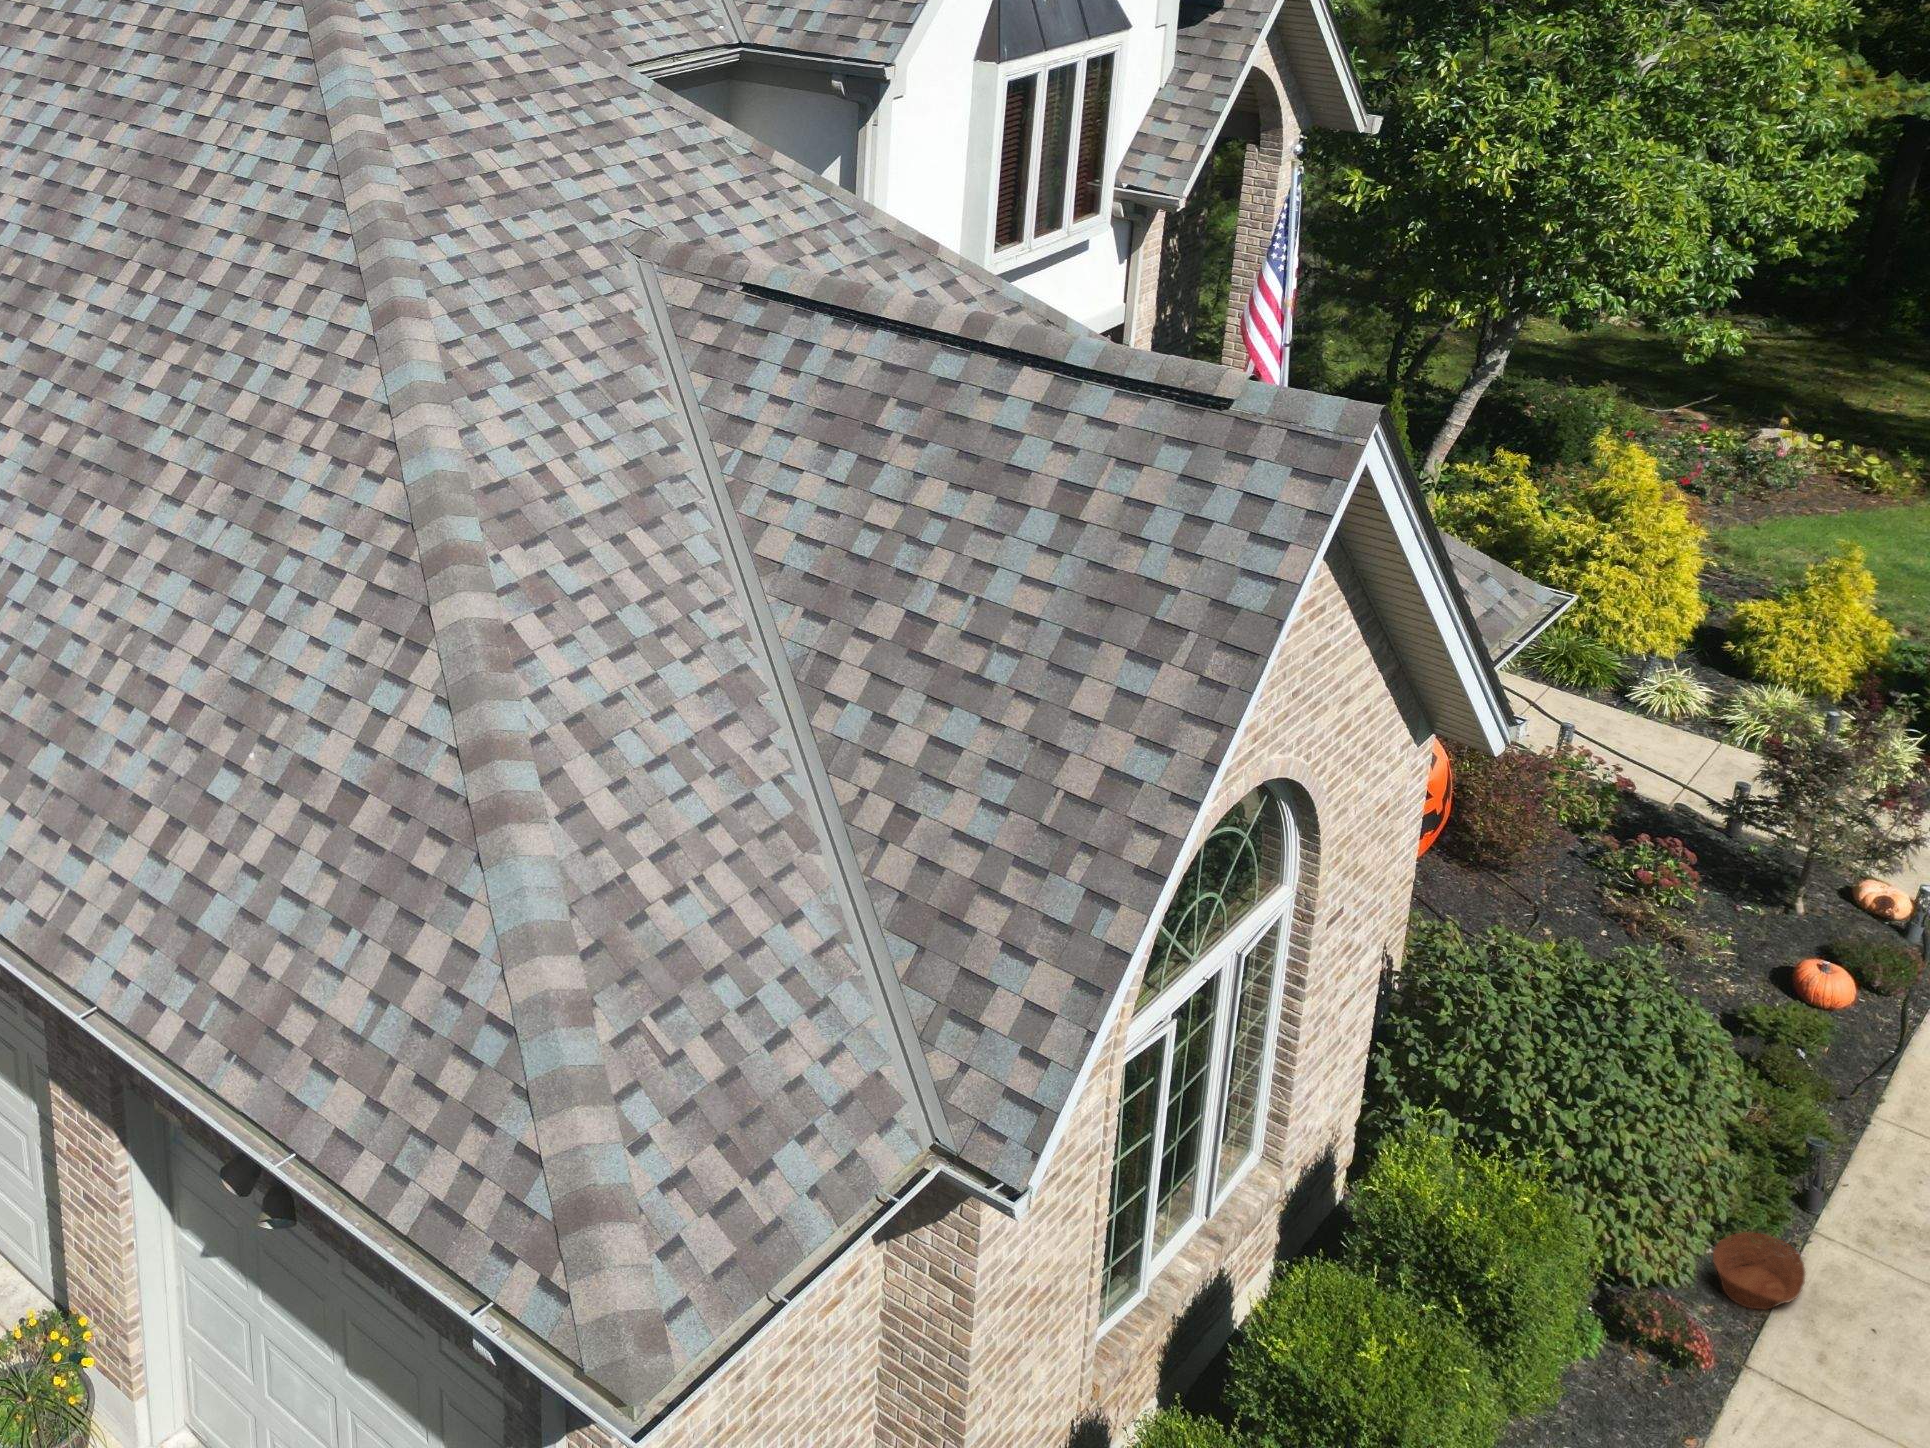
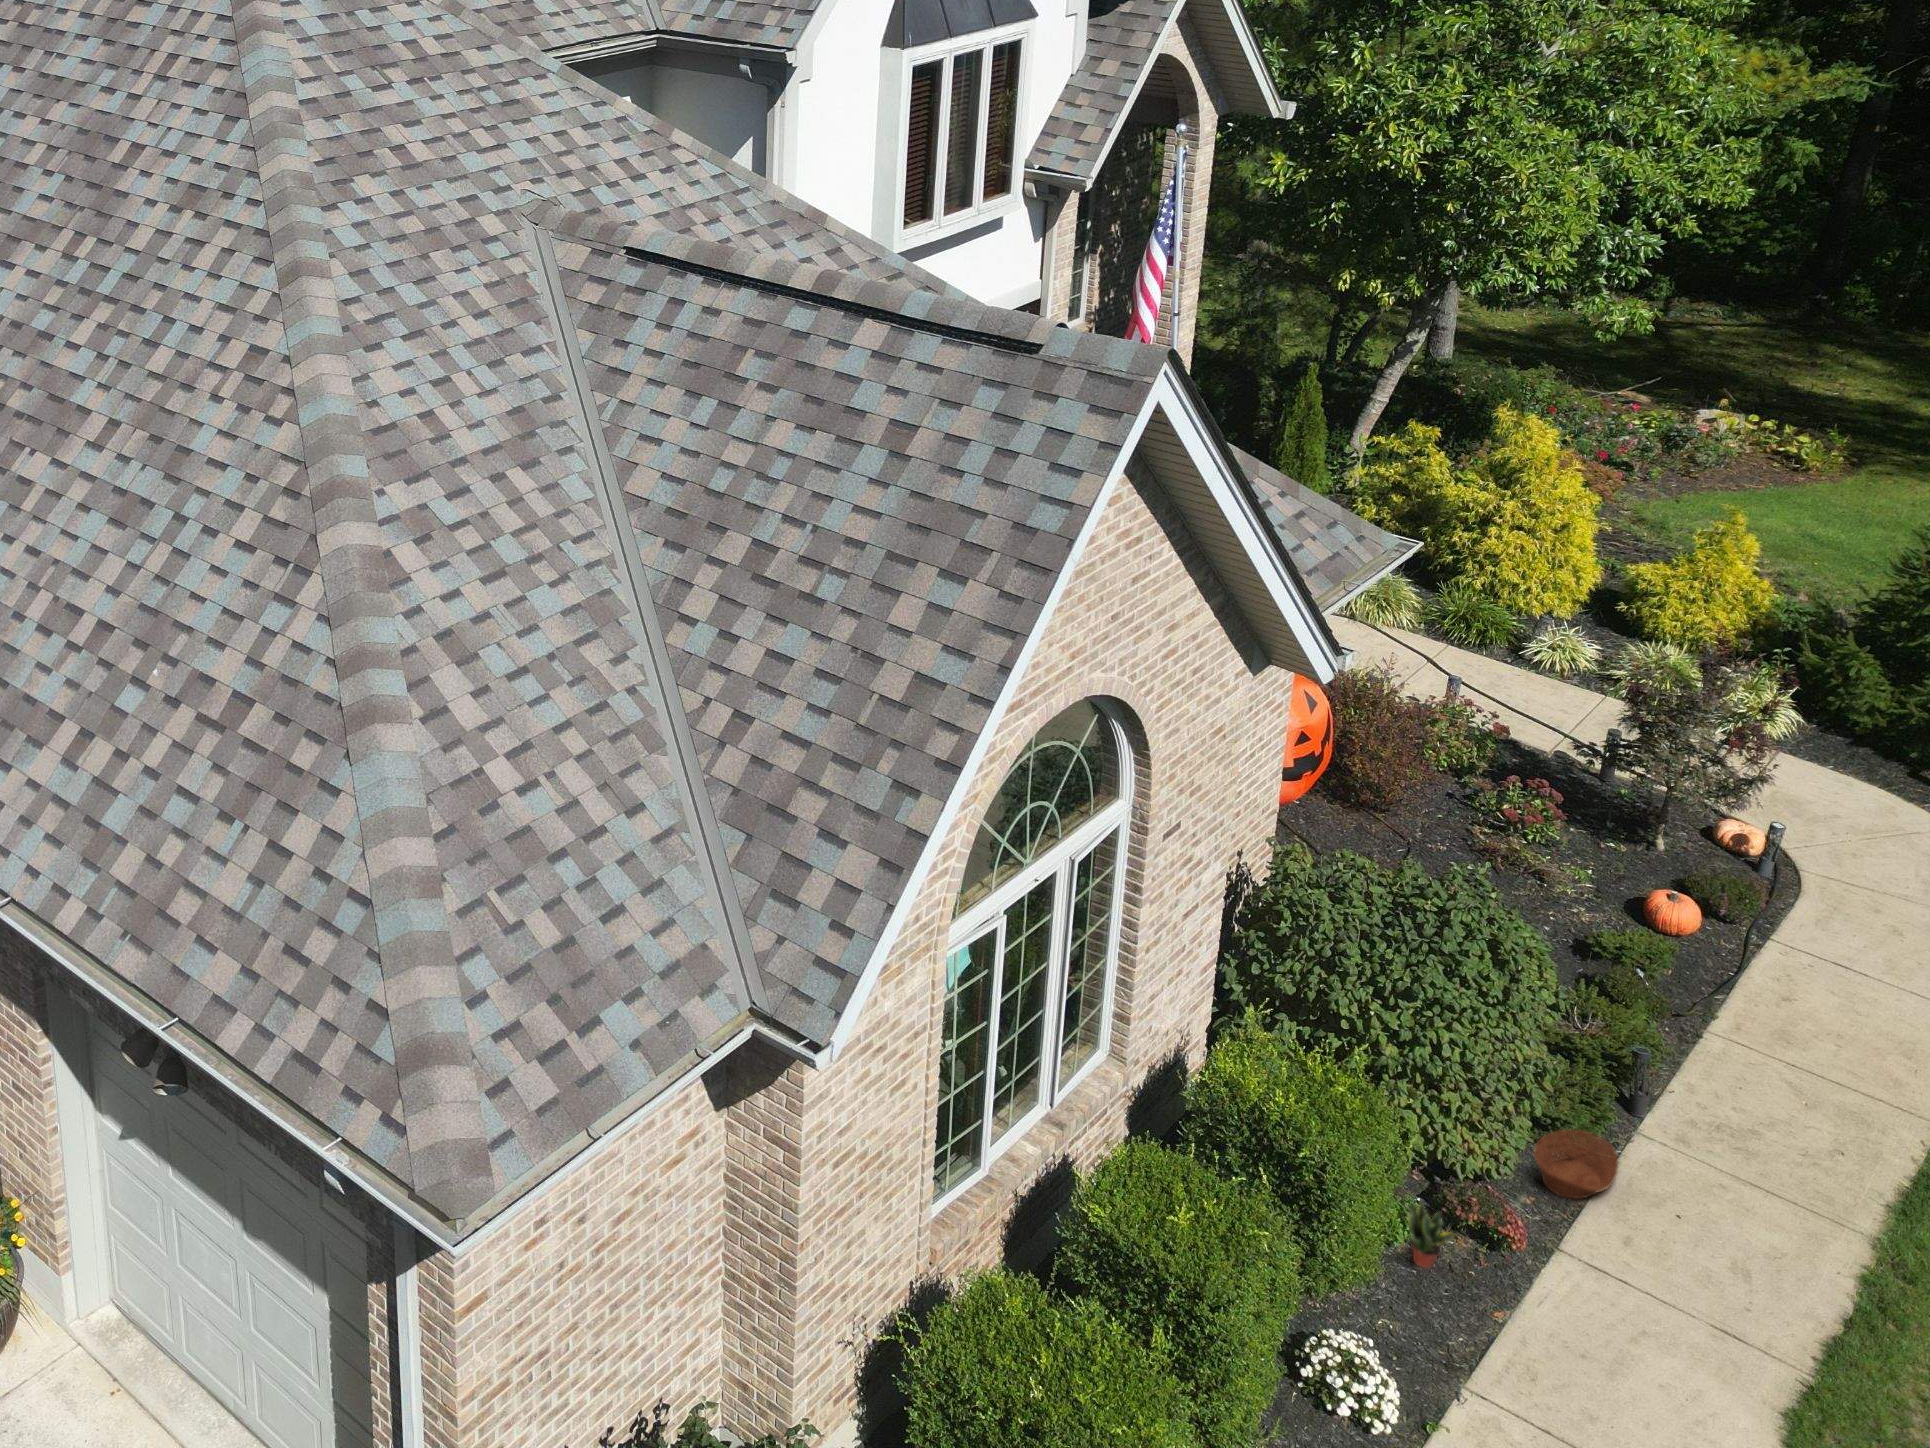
potted plant: none [1588,1313,1646,1390] -> present [1408,1201,1455,1268]

